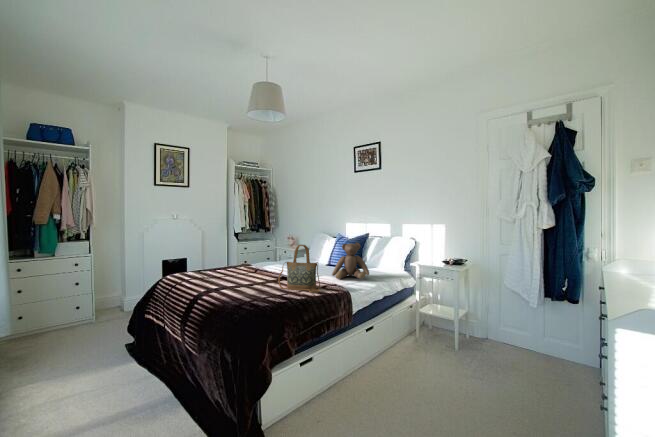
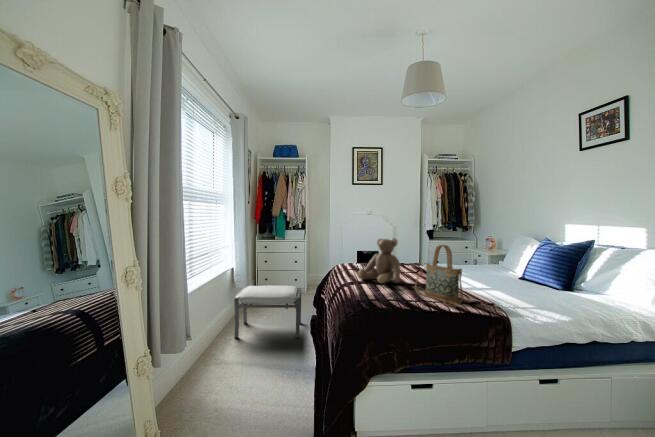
teddy bear: present [332,243,369,279] -> present [358,238,400,283]
ottoman: none [14,313,128,408] -> present [234,286,301,338]

